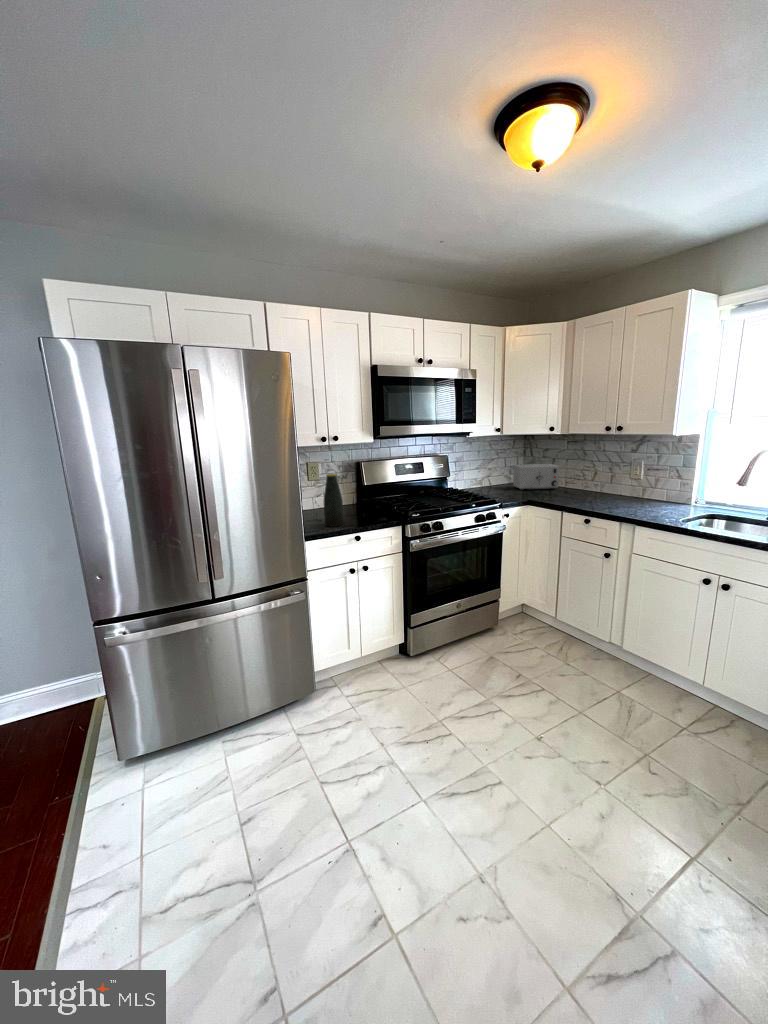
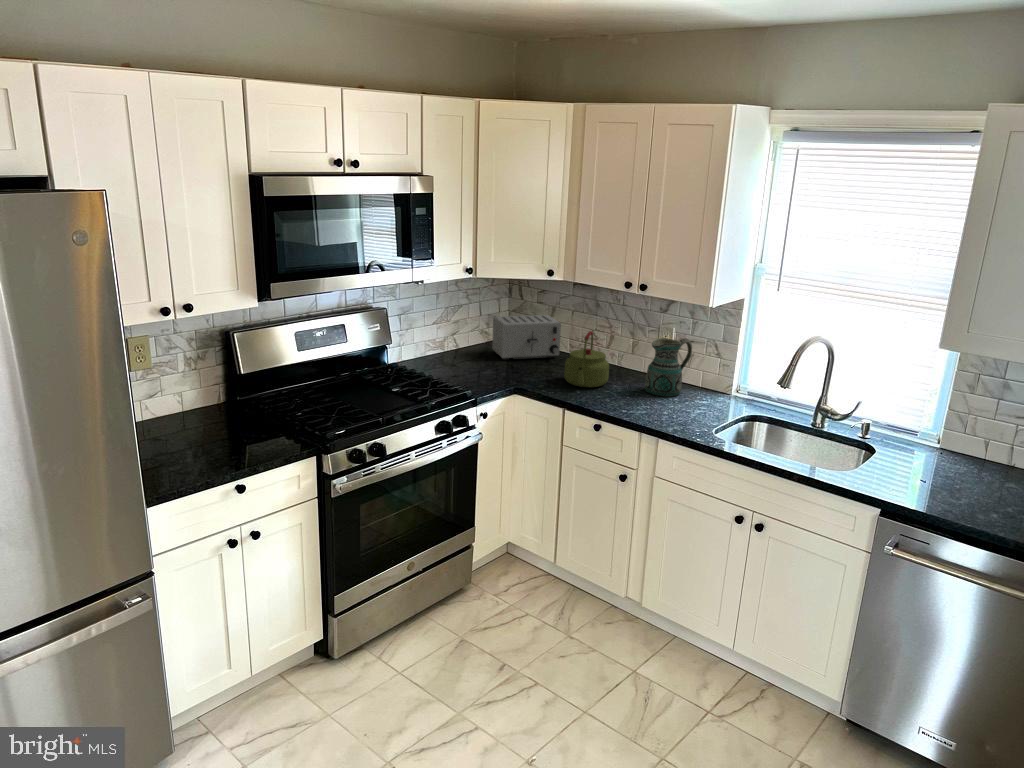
kettle: none [562,465,594,501] -> present [564,331,609,387]
ceramic pitcher: none [621,466,658,505] -> present [645,338,692,397]
bottle: present [324,474,344,527] -> none [172,377,212,471]

